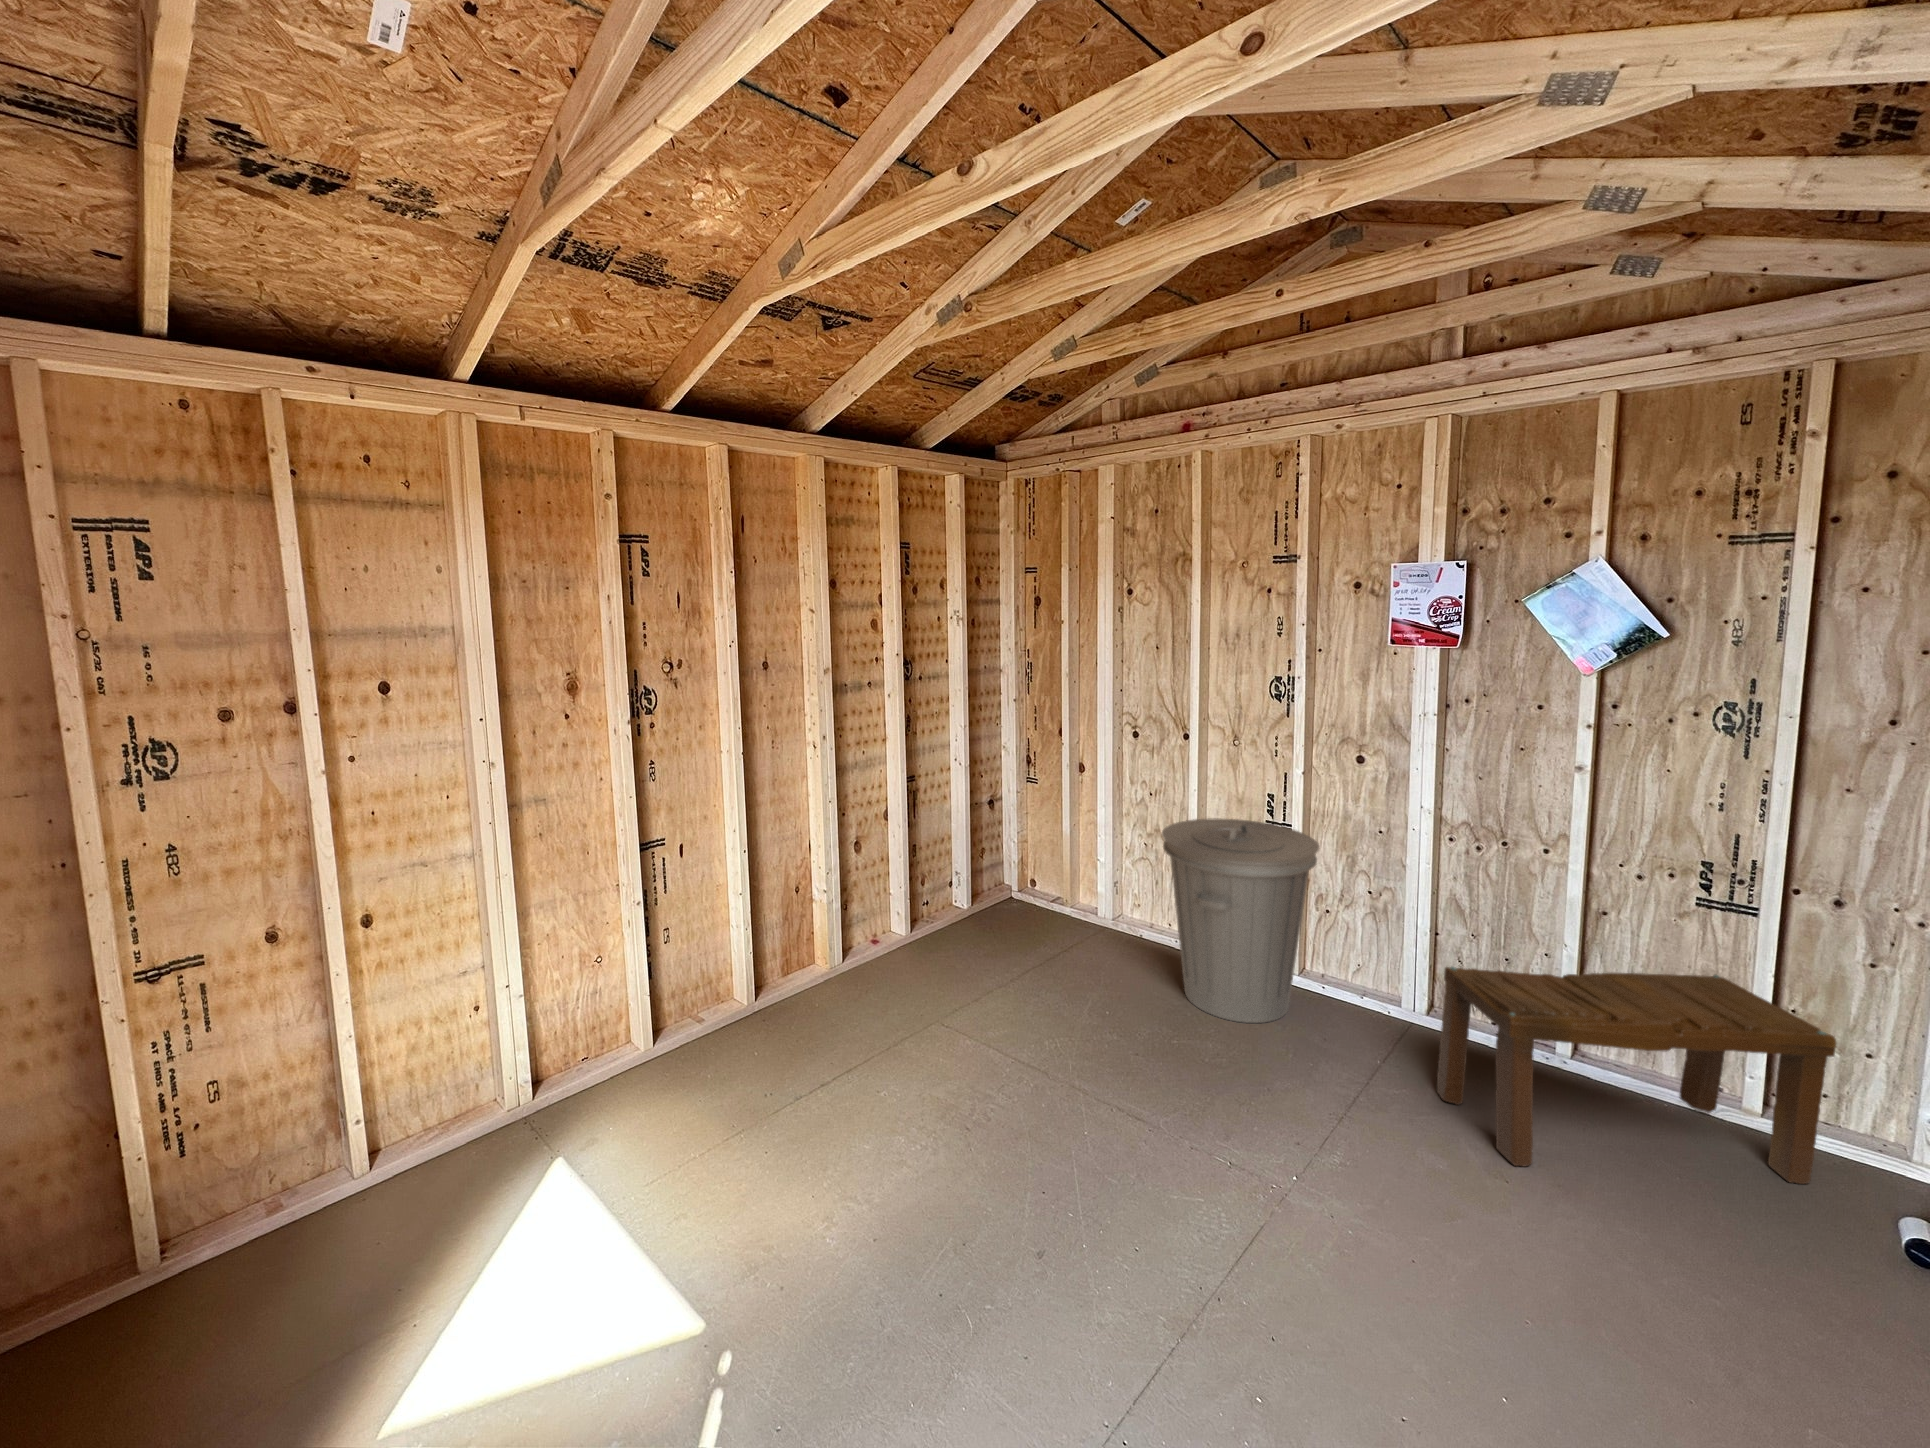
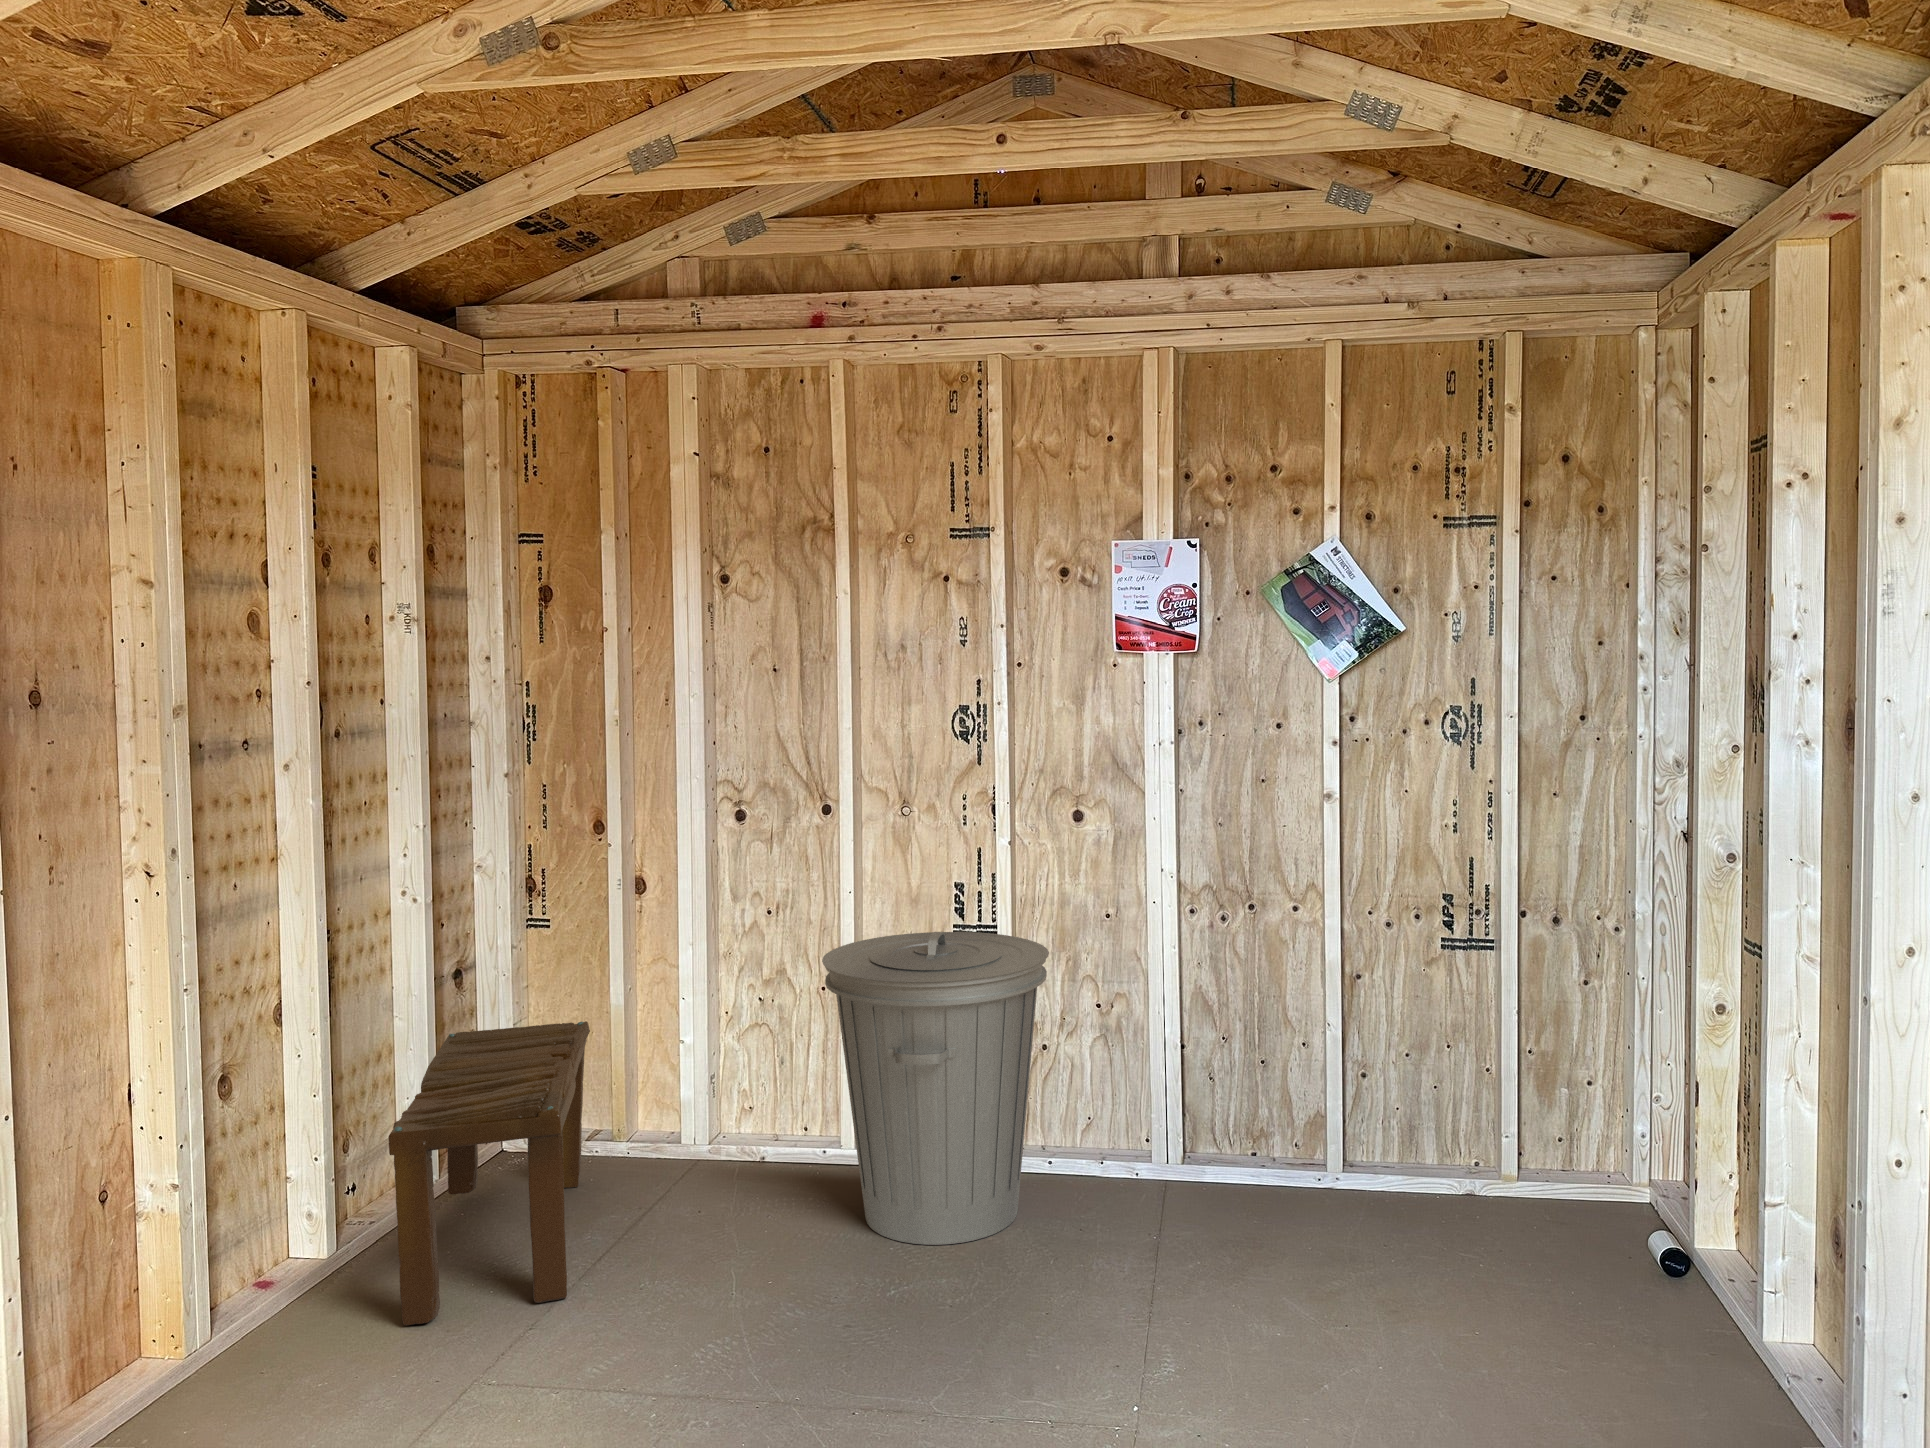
bench: present [1437,967,1836,1184] -> present [388,1021,590,1325]

